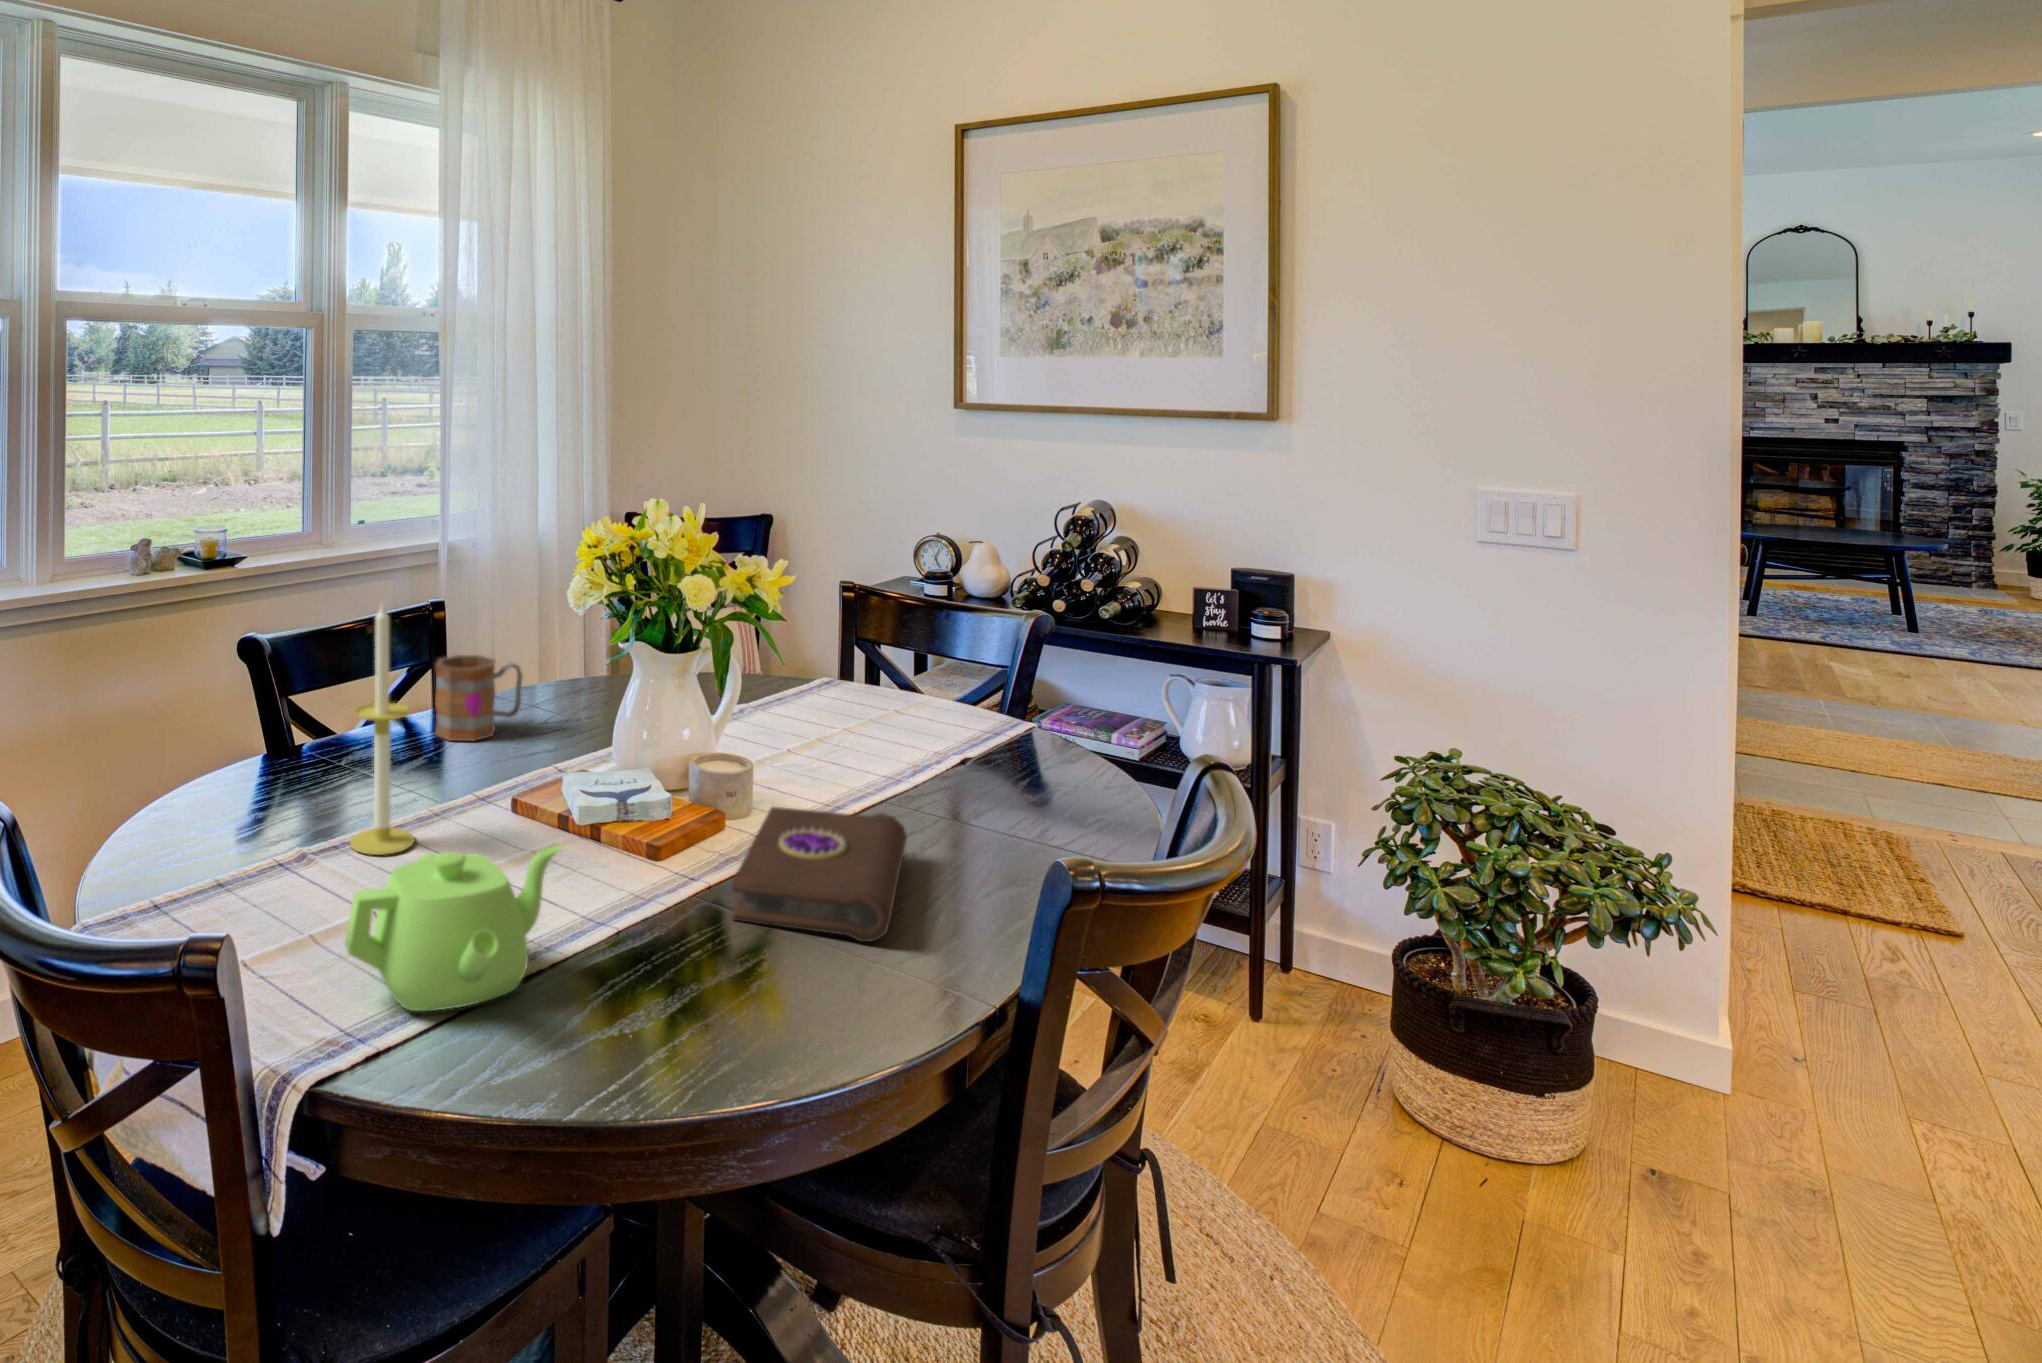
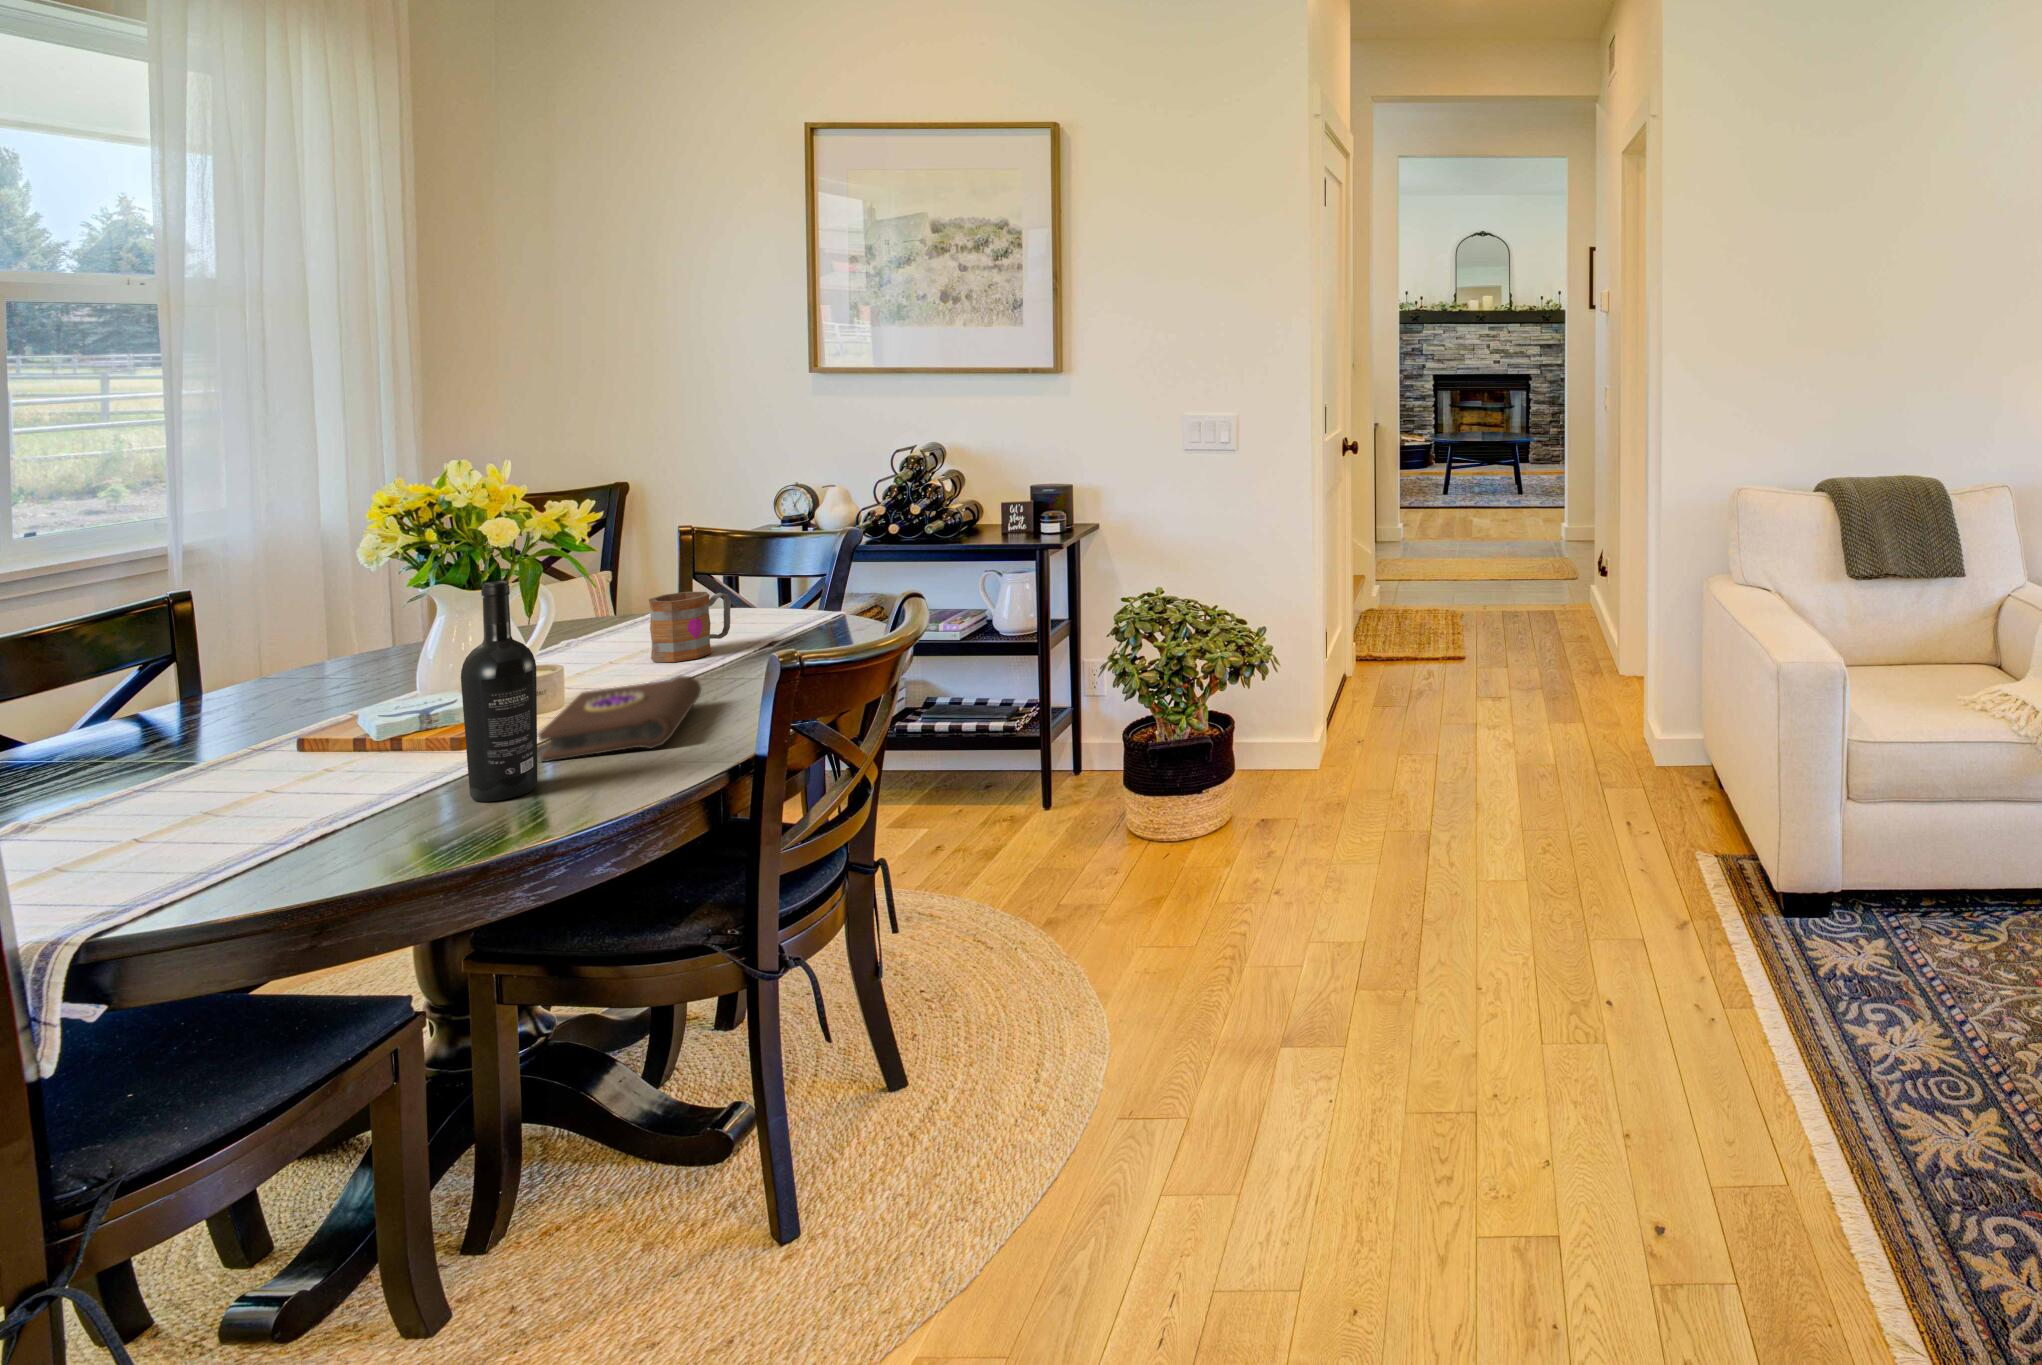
candle: present [350,604,414,855] -> none [97,572,184,809]
mug: present [435,655,522,741] -> present [649,592,731,662]
wine bottle: none [655,686,737,996] -> present [461,581,537,802]
teapot: present [345,845,561,1011] -> none [137,723,371,863]

